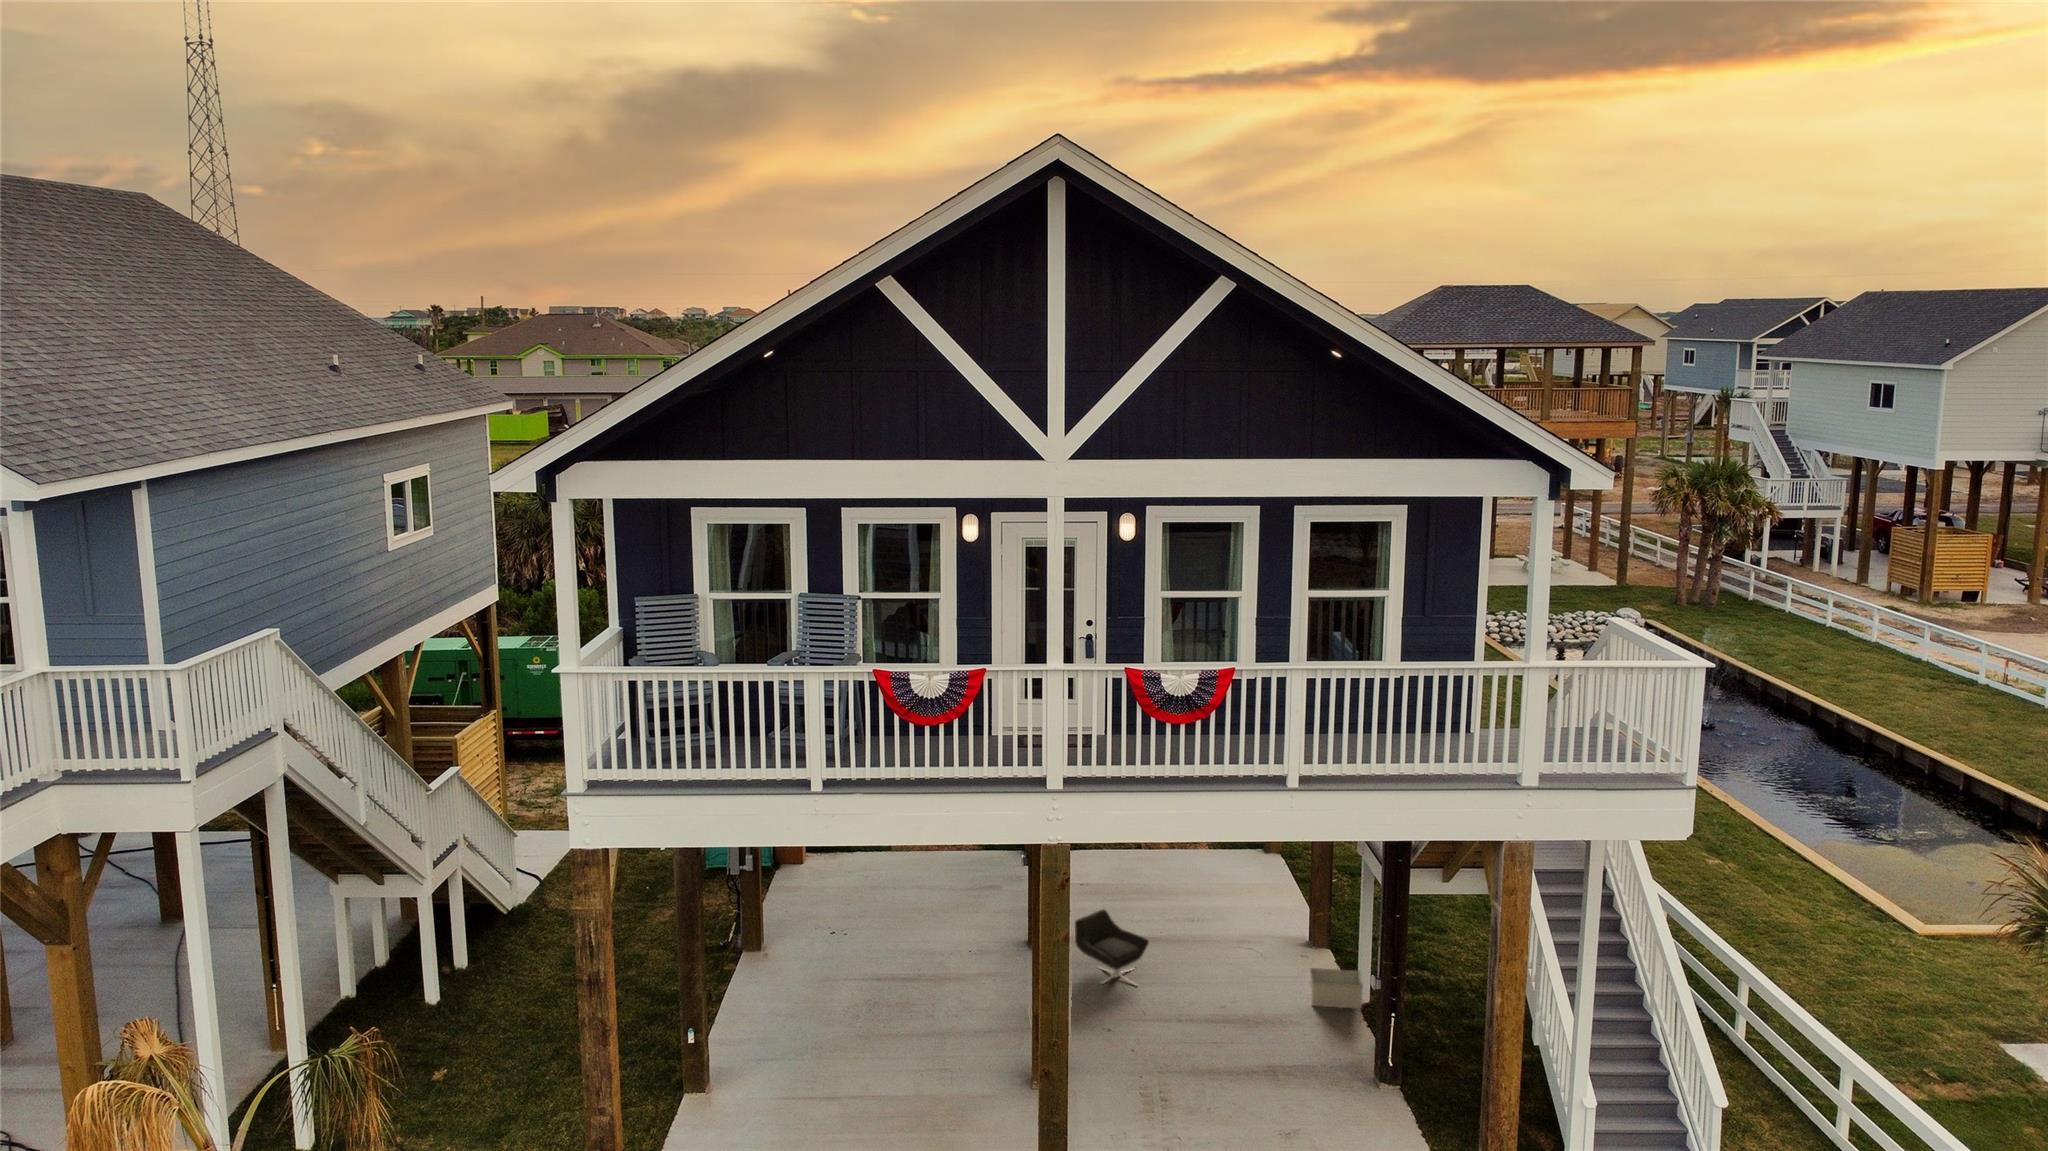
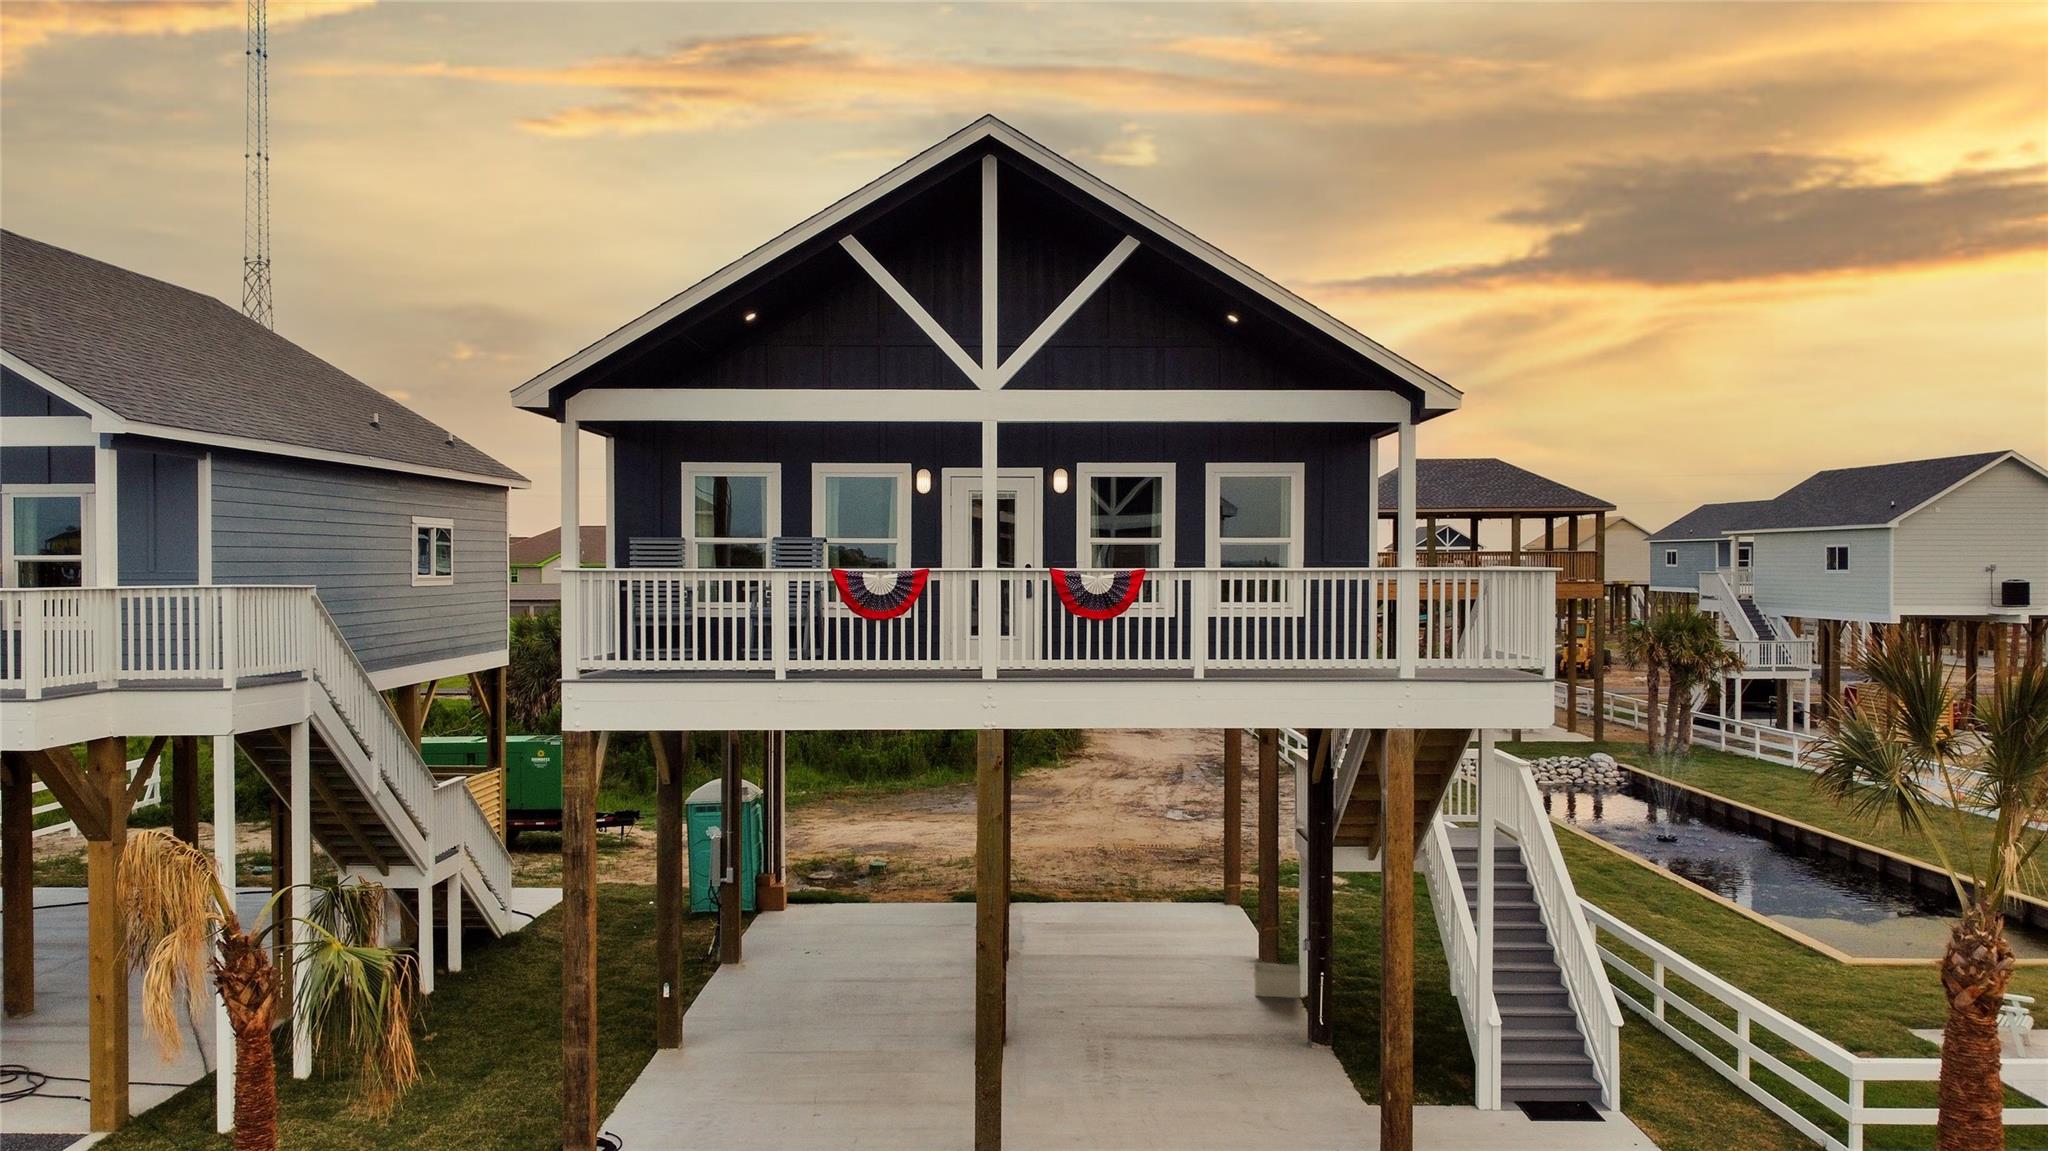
lounge chair: present [1075,909,1149,985] -> none [1031,915,1102,982]

